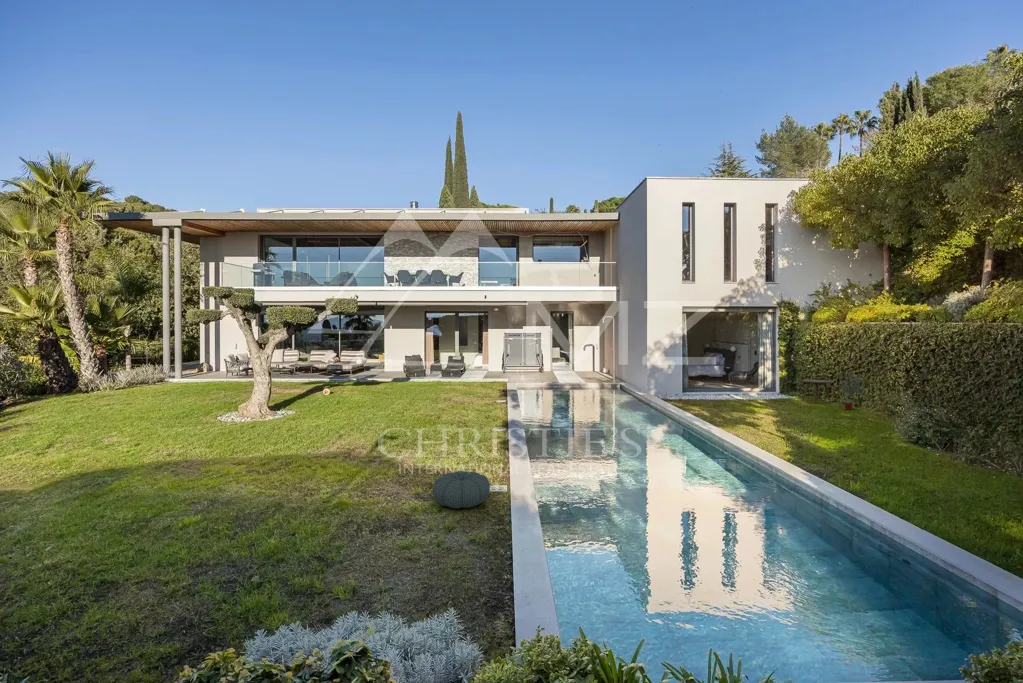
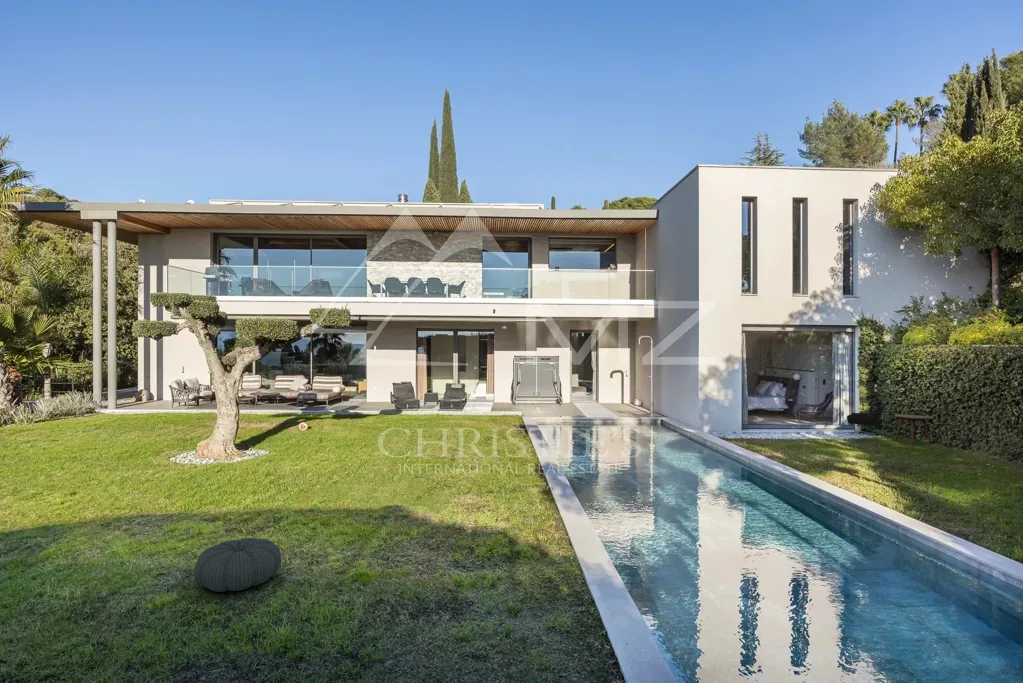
lounge chair: none [764,373,798,396] -> present [847,406,884,434]
potted tree: present [841,374,864,410] -> none [946,408,980,453]
pouf: present [433,471,490,508] -> present [194,538,281,592]

